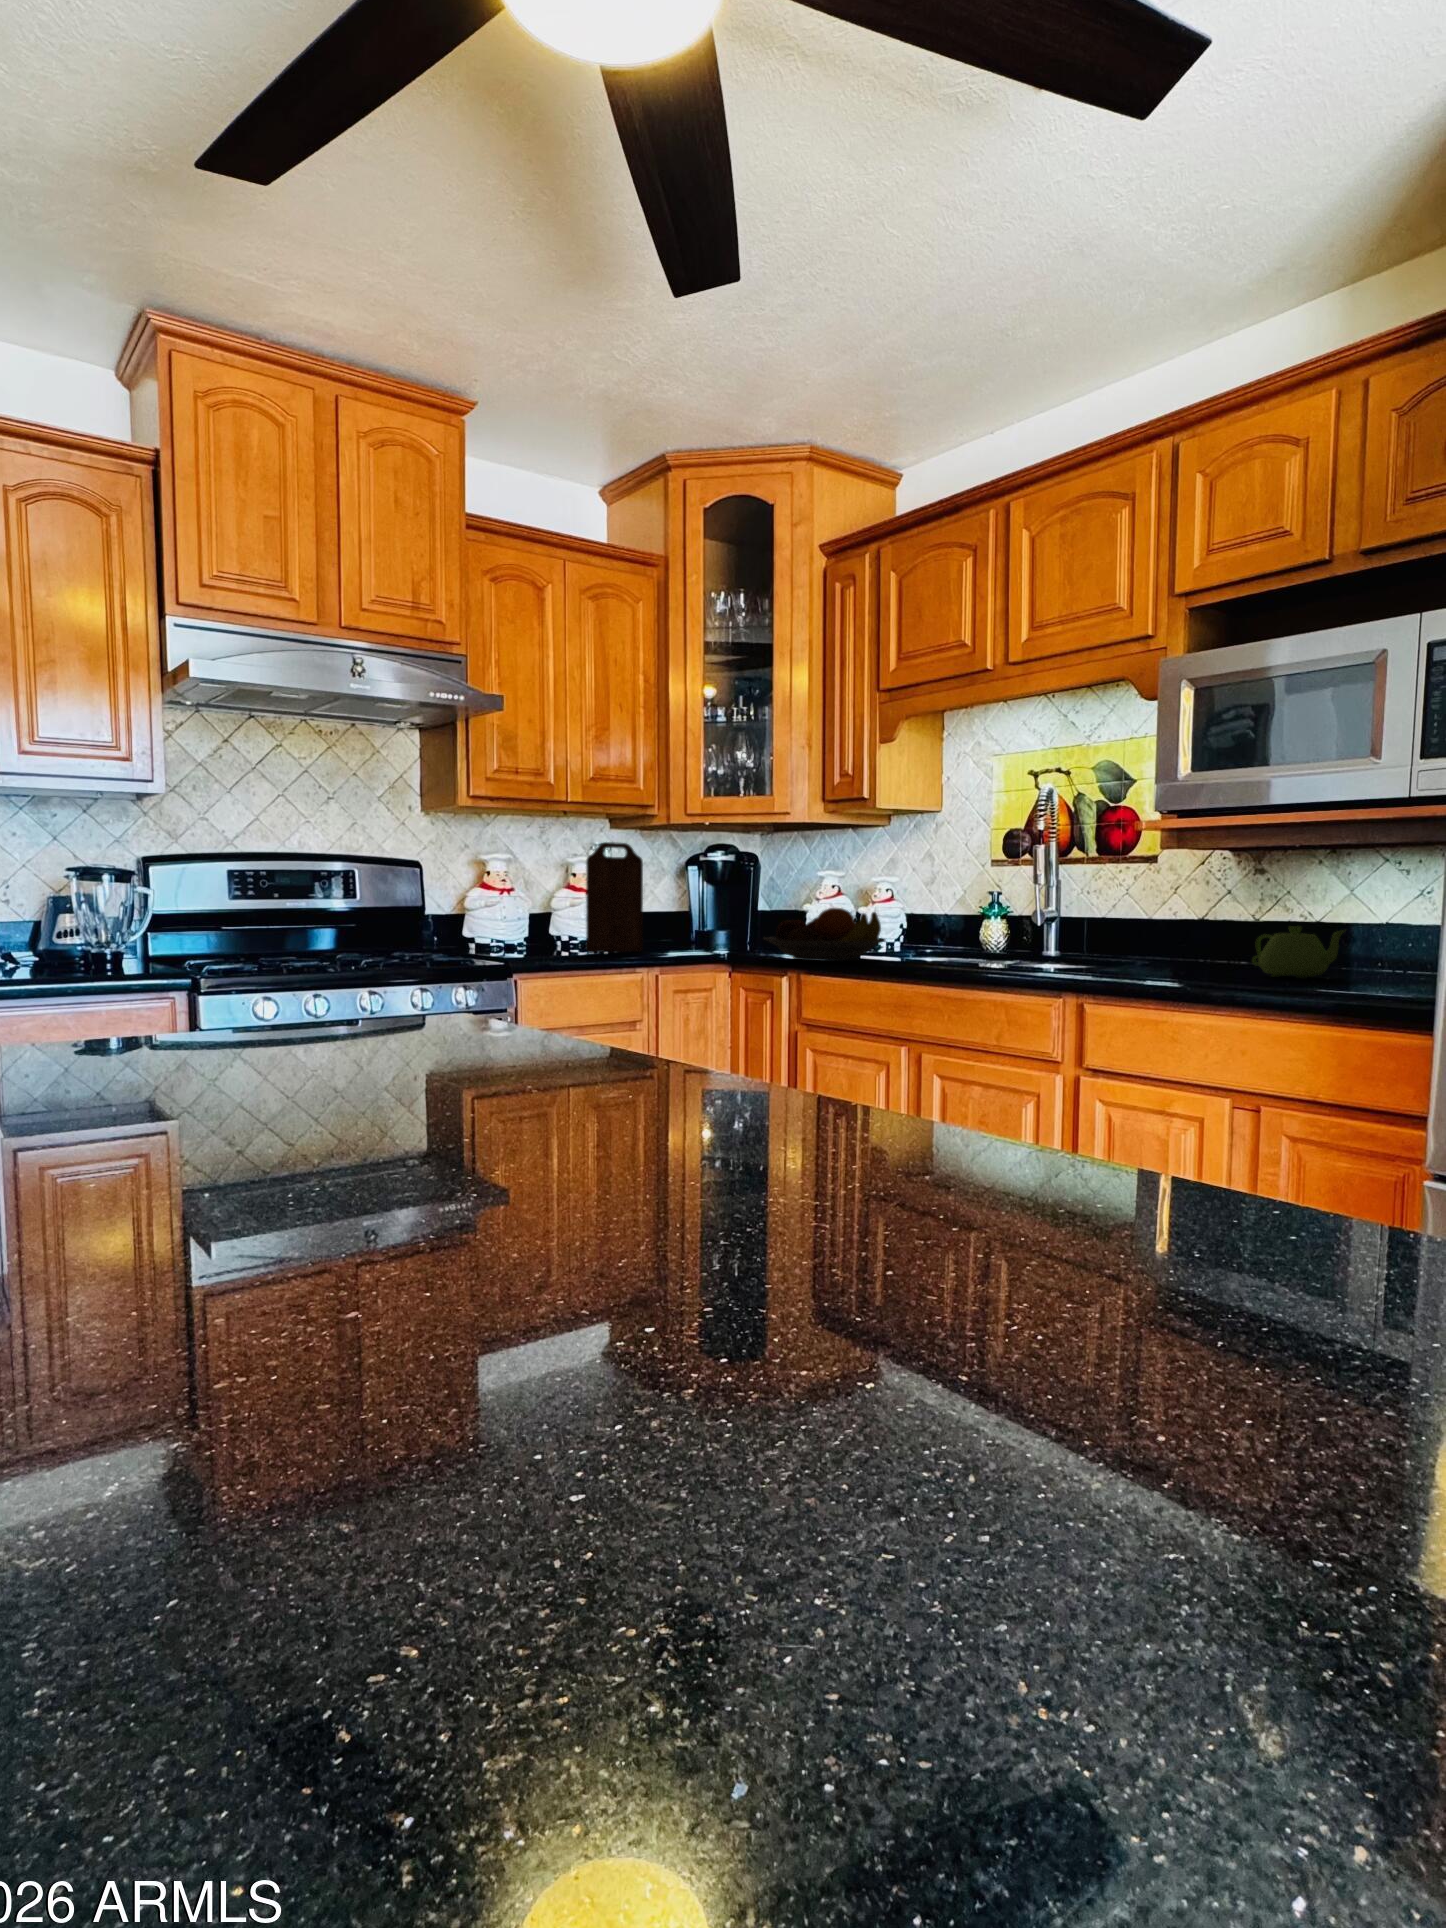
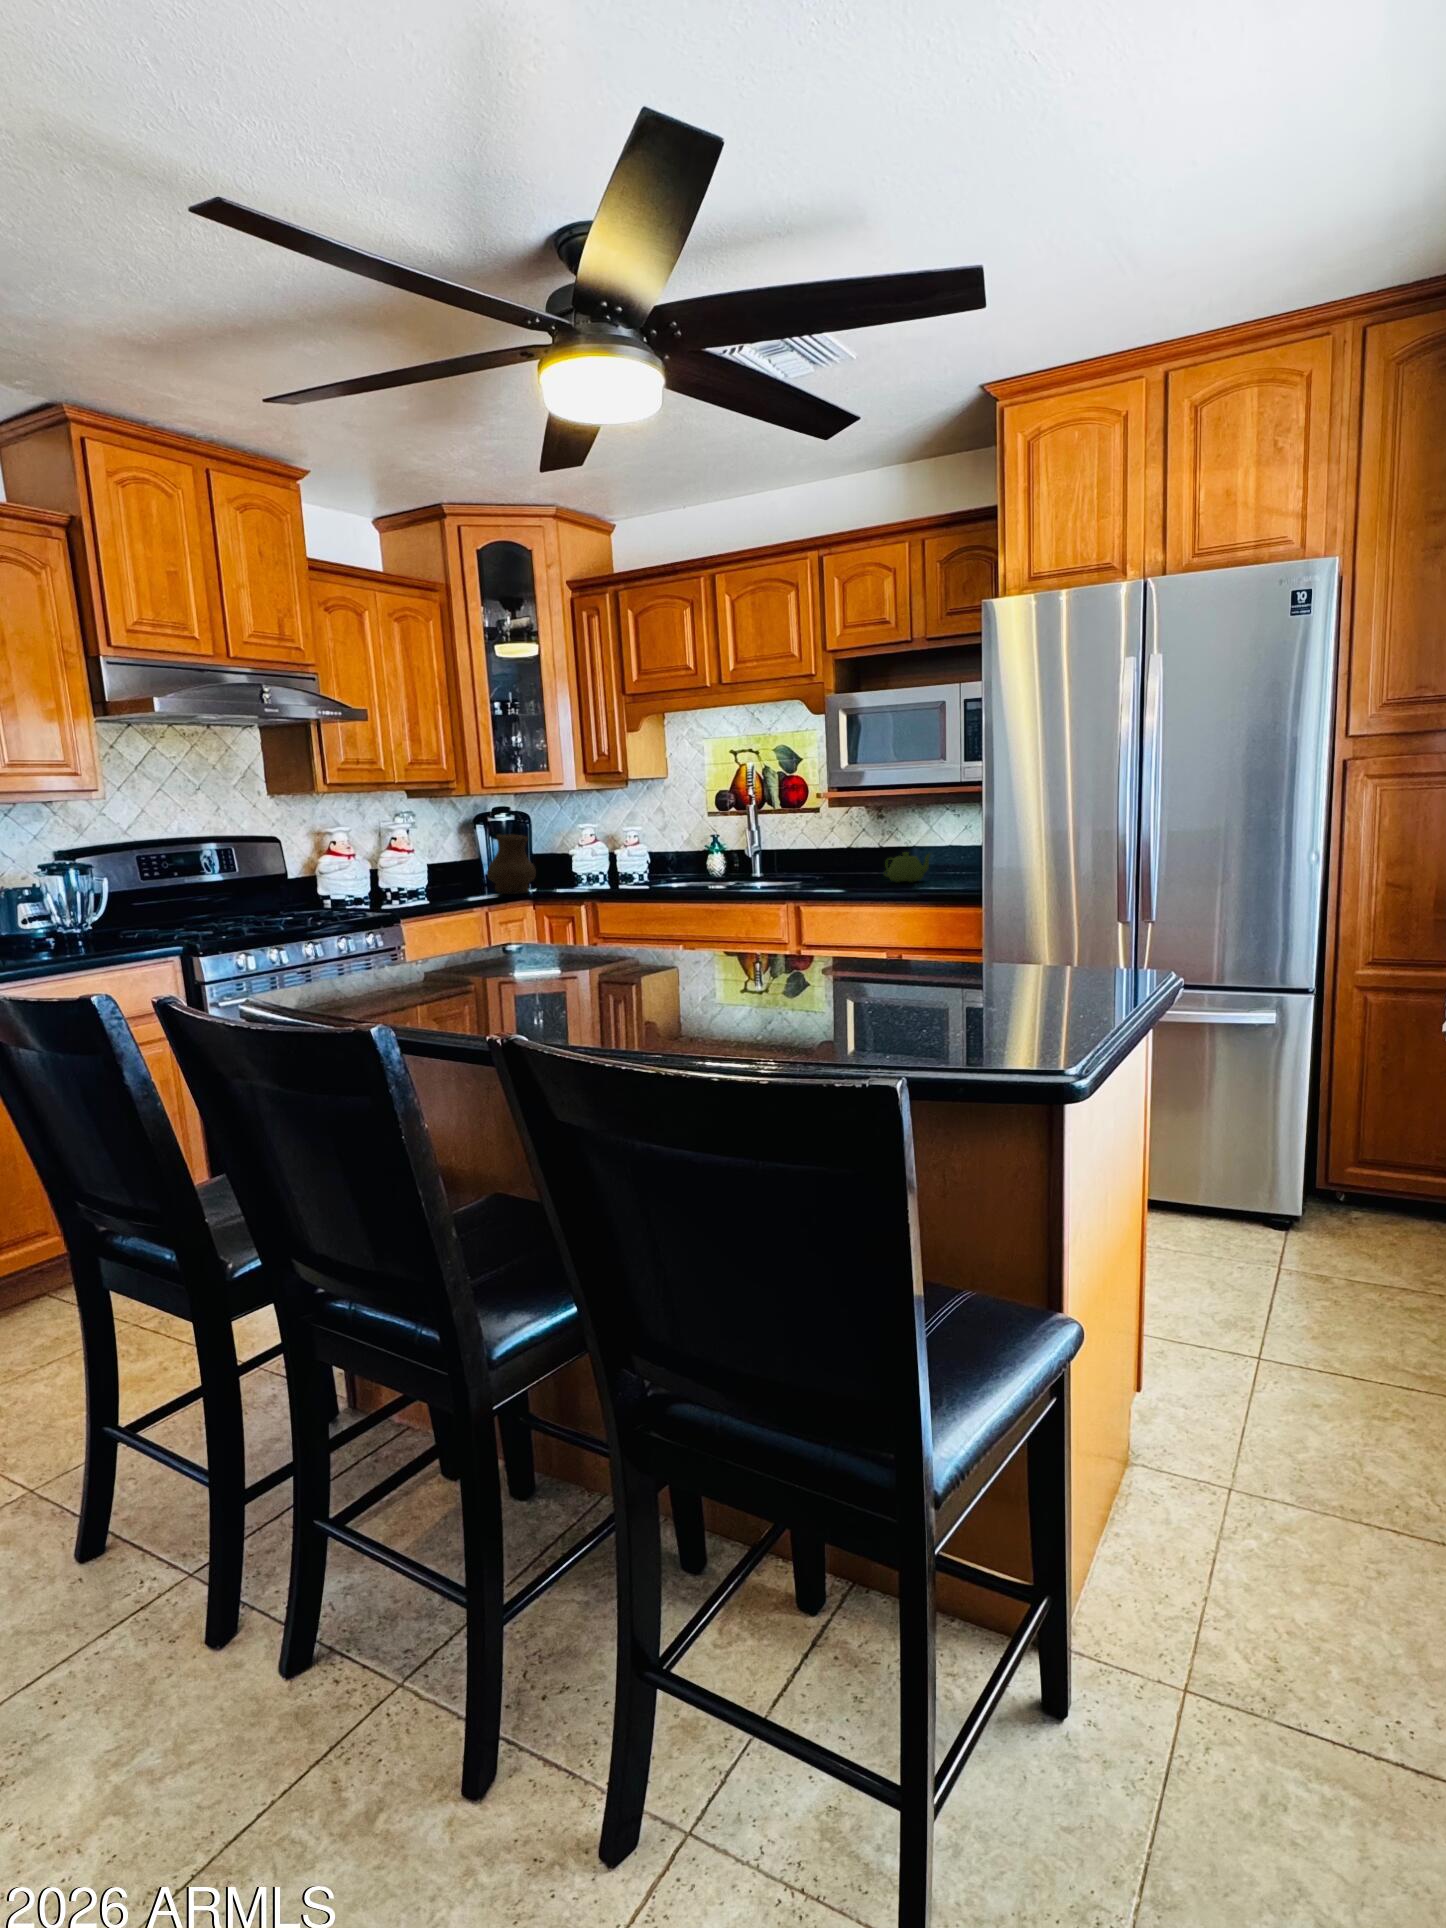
cutting board: present [586,842,643,953] -> none [419,813,464,900]
vase: none [667,874,732,954] -> present [487,835,536,894]
fruit bowl: present [764,908,885,961] -> none [570,855,656,893]

